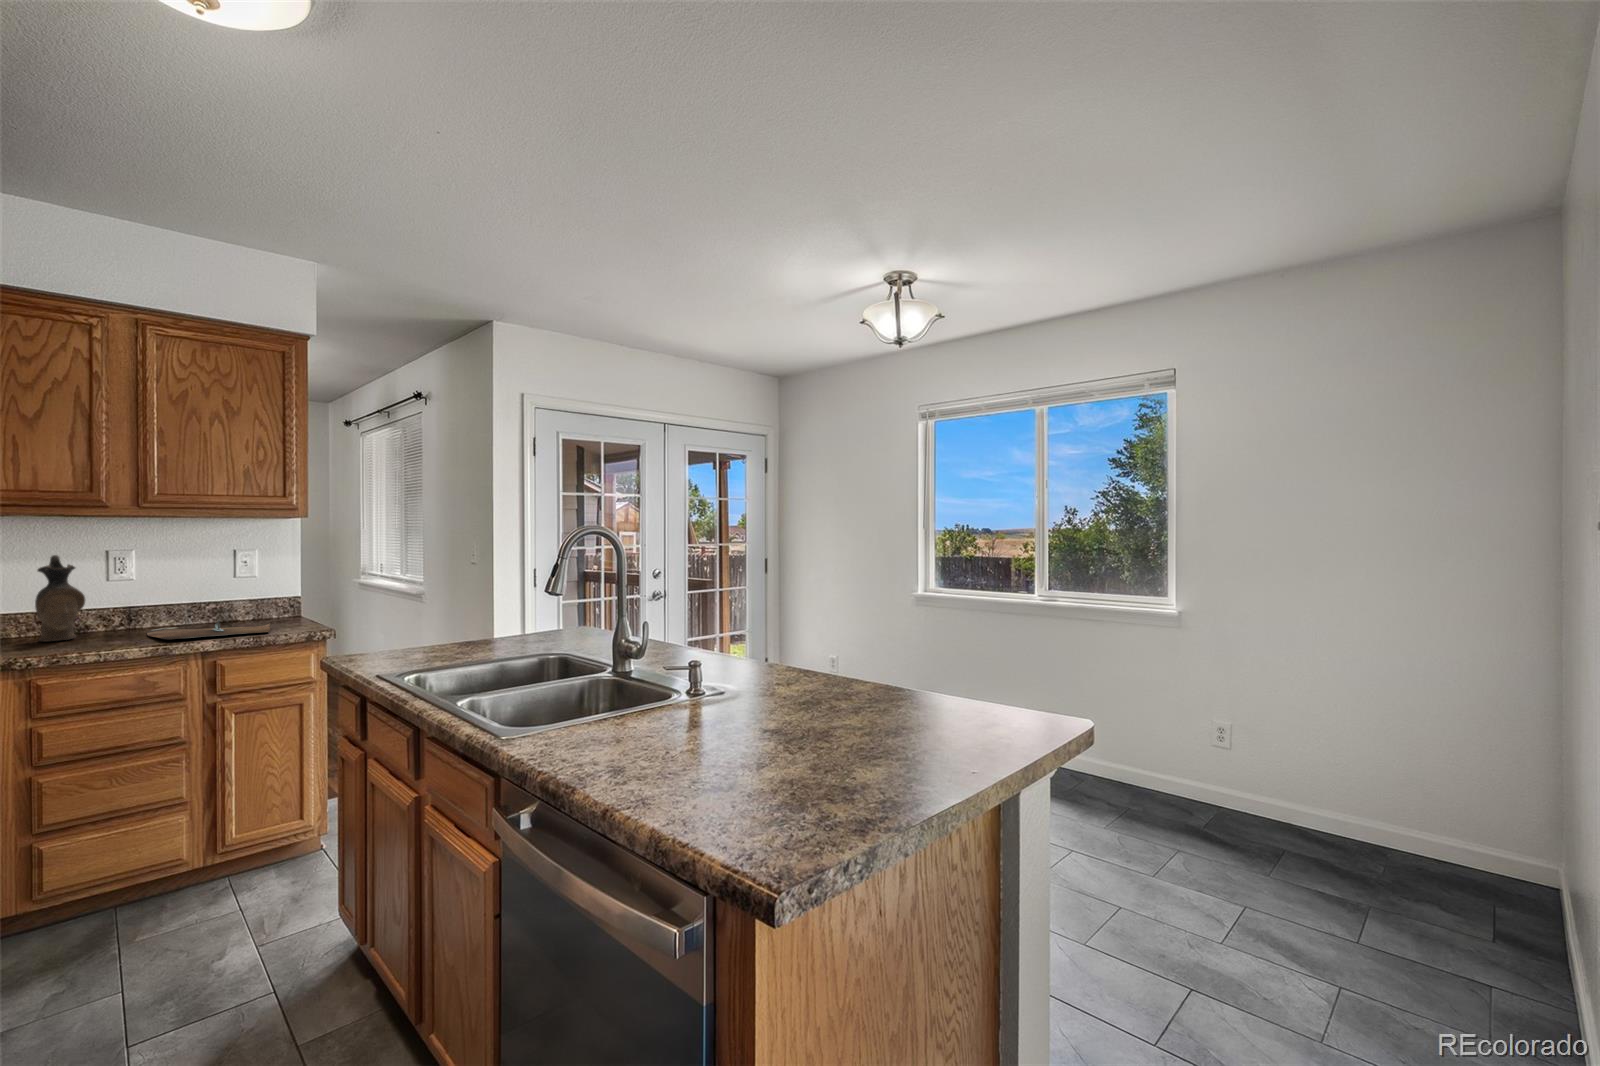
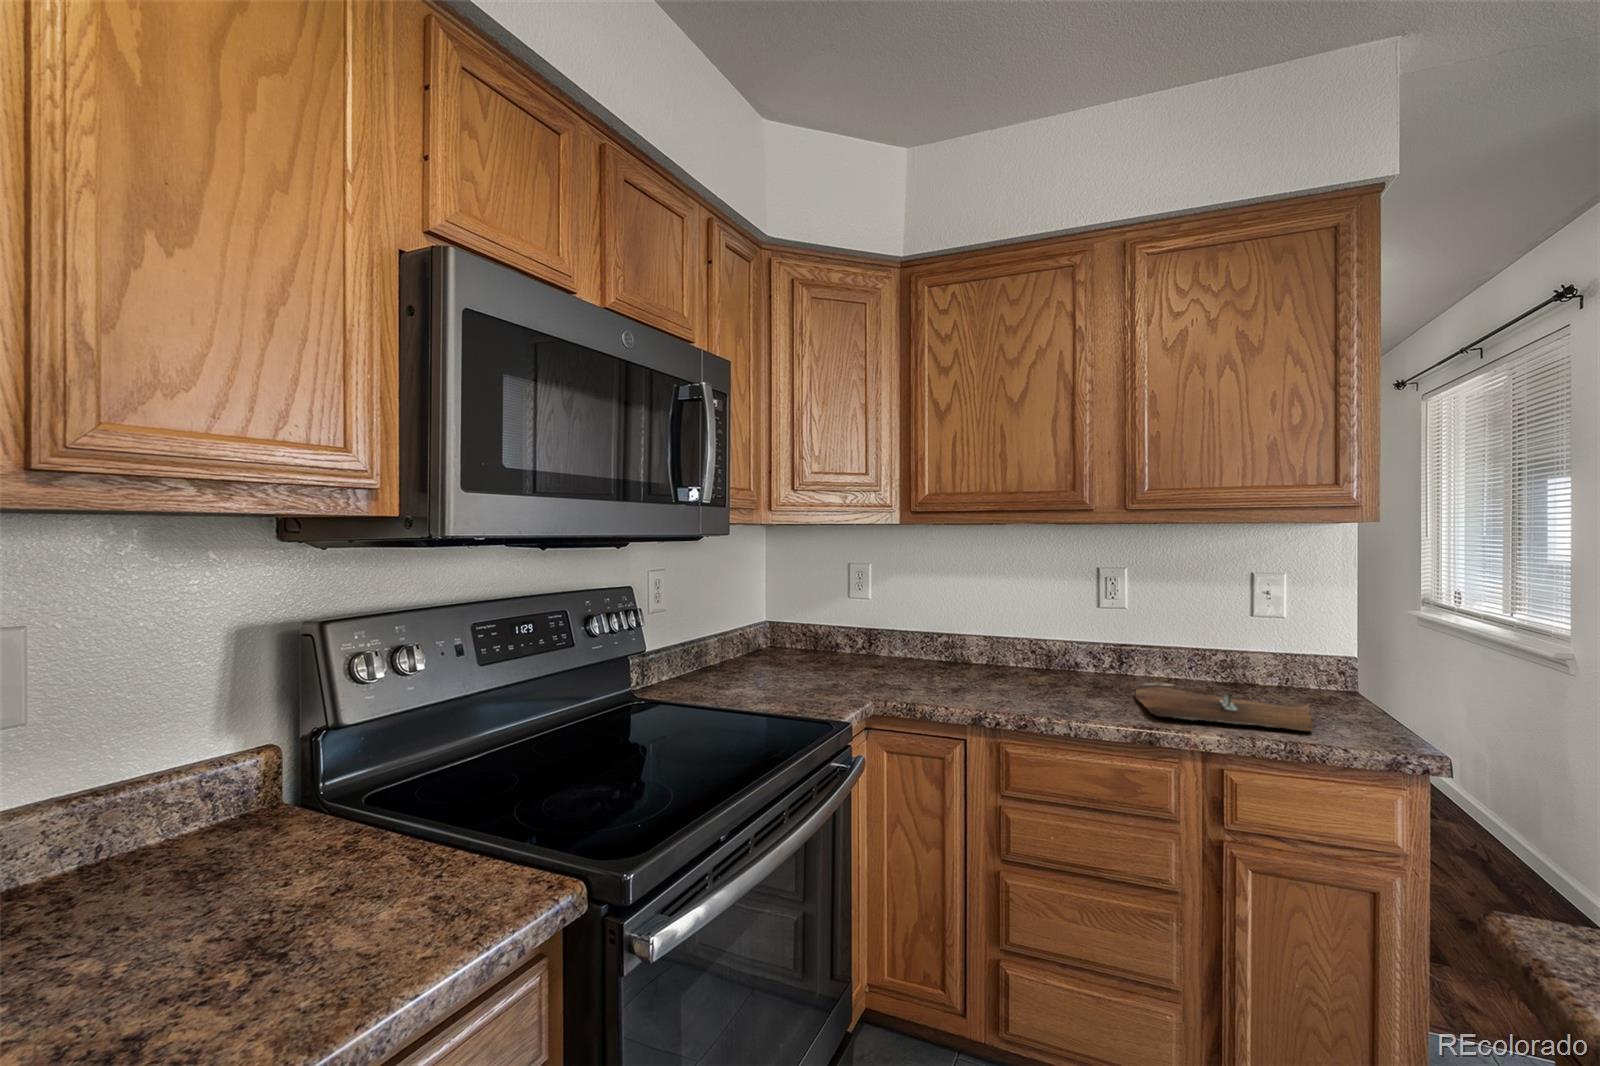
ceramic pitcher: present [35,555,85,641] -> none [1021,572,1068,684]

